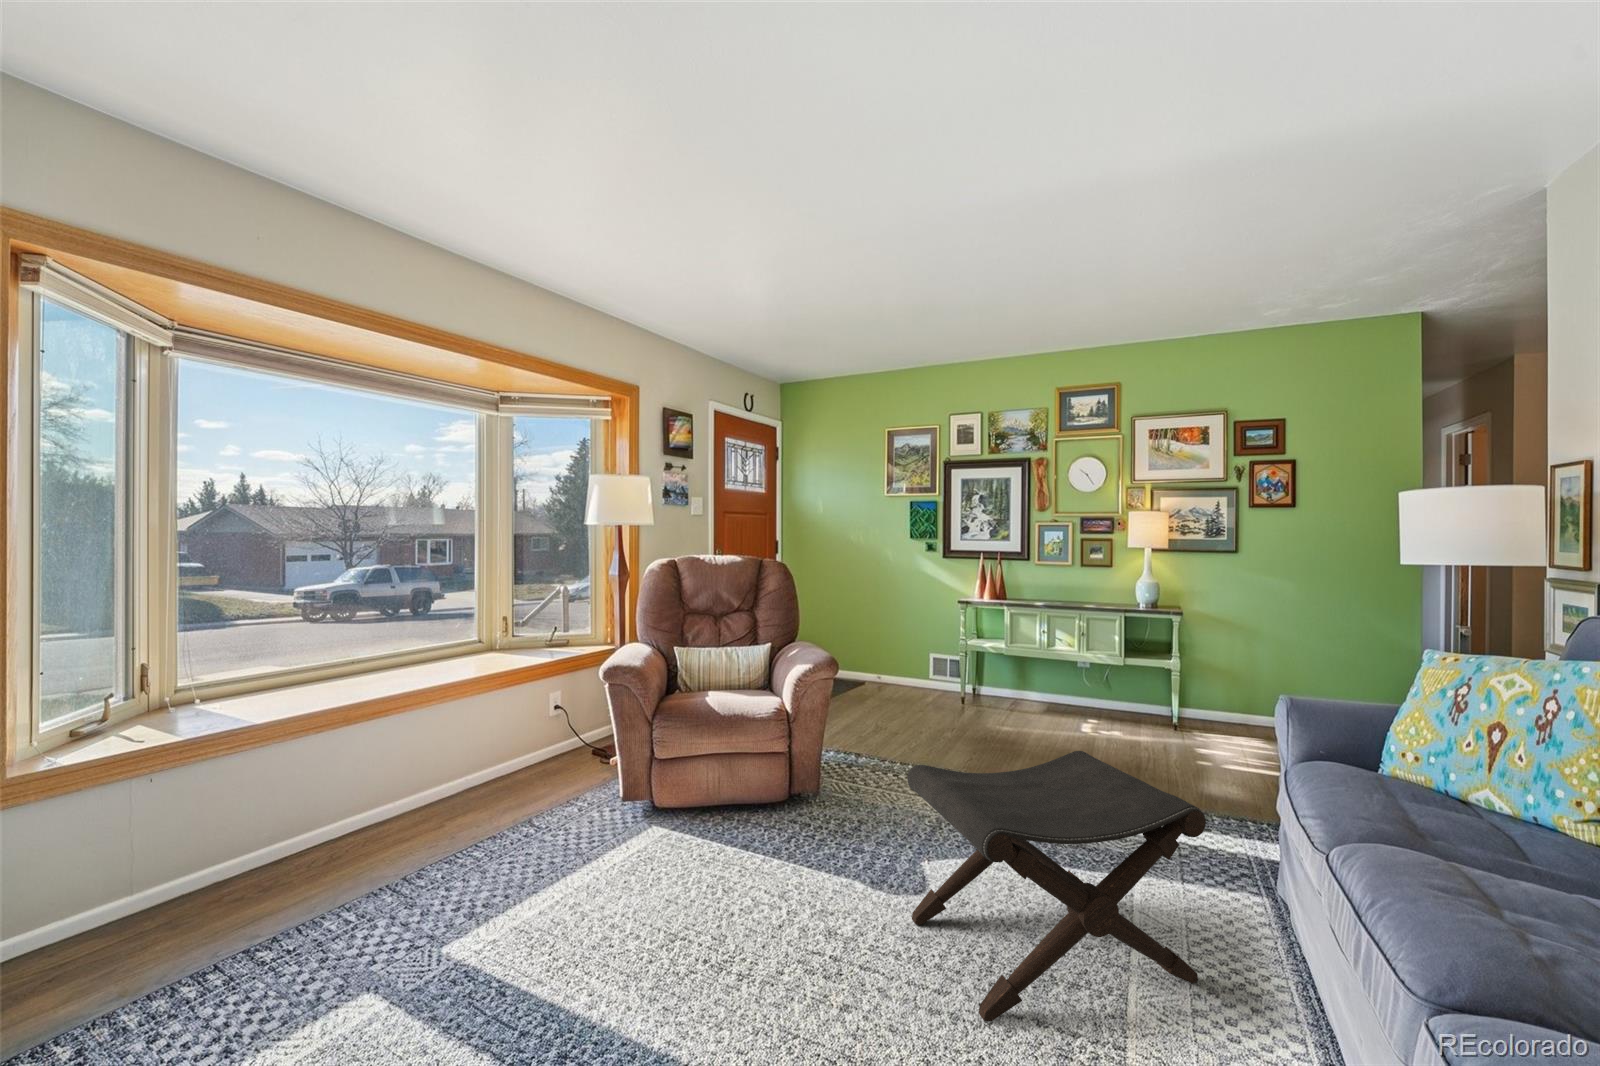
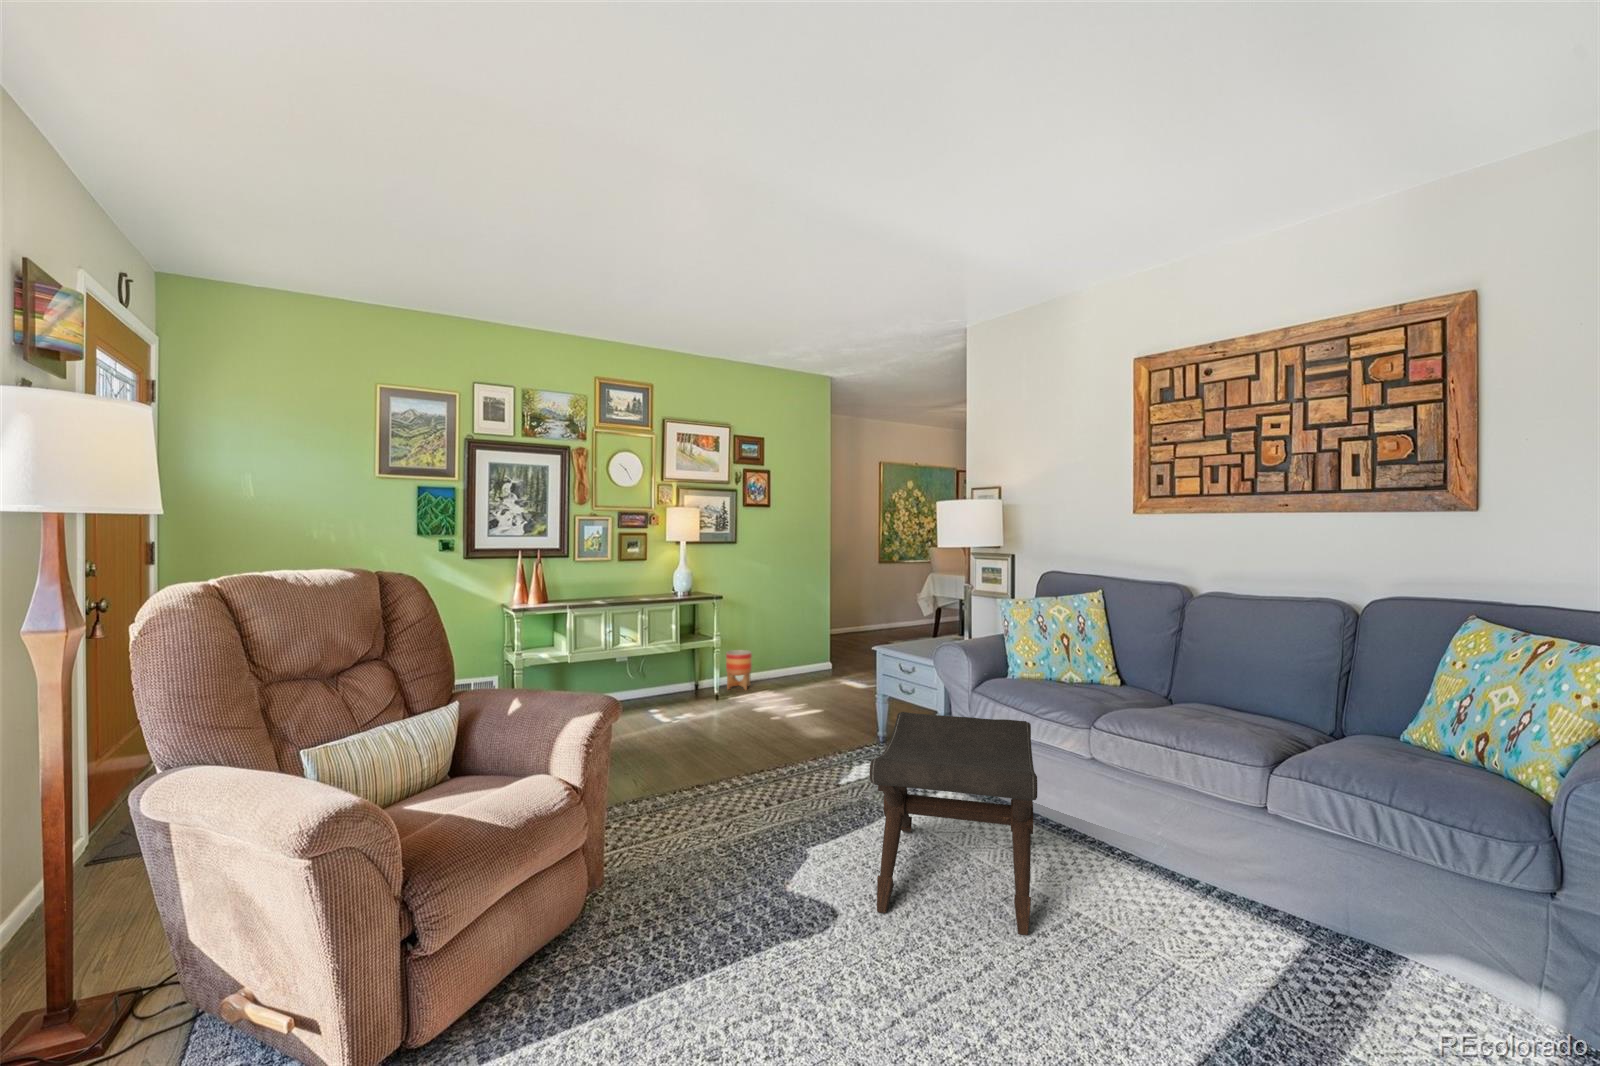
planter: none [1210,680,1248,730] -> present [726,650,752,690]

